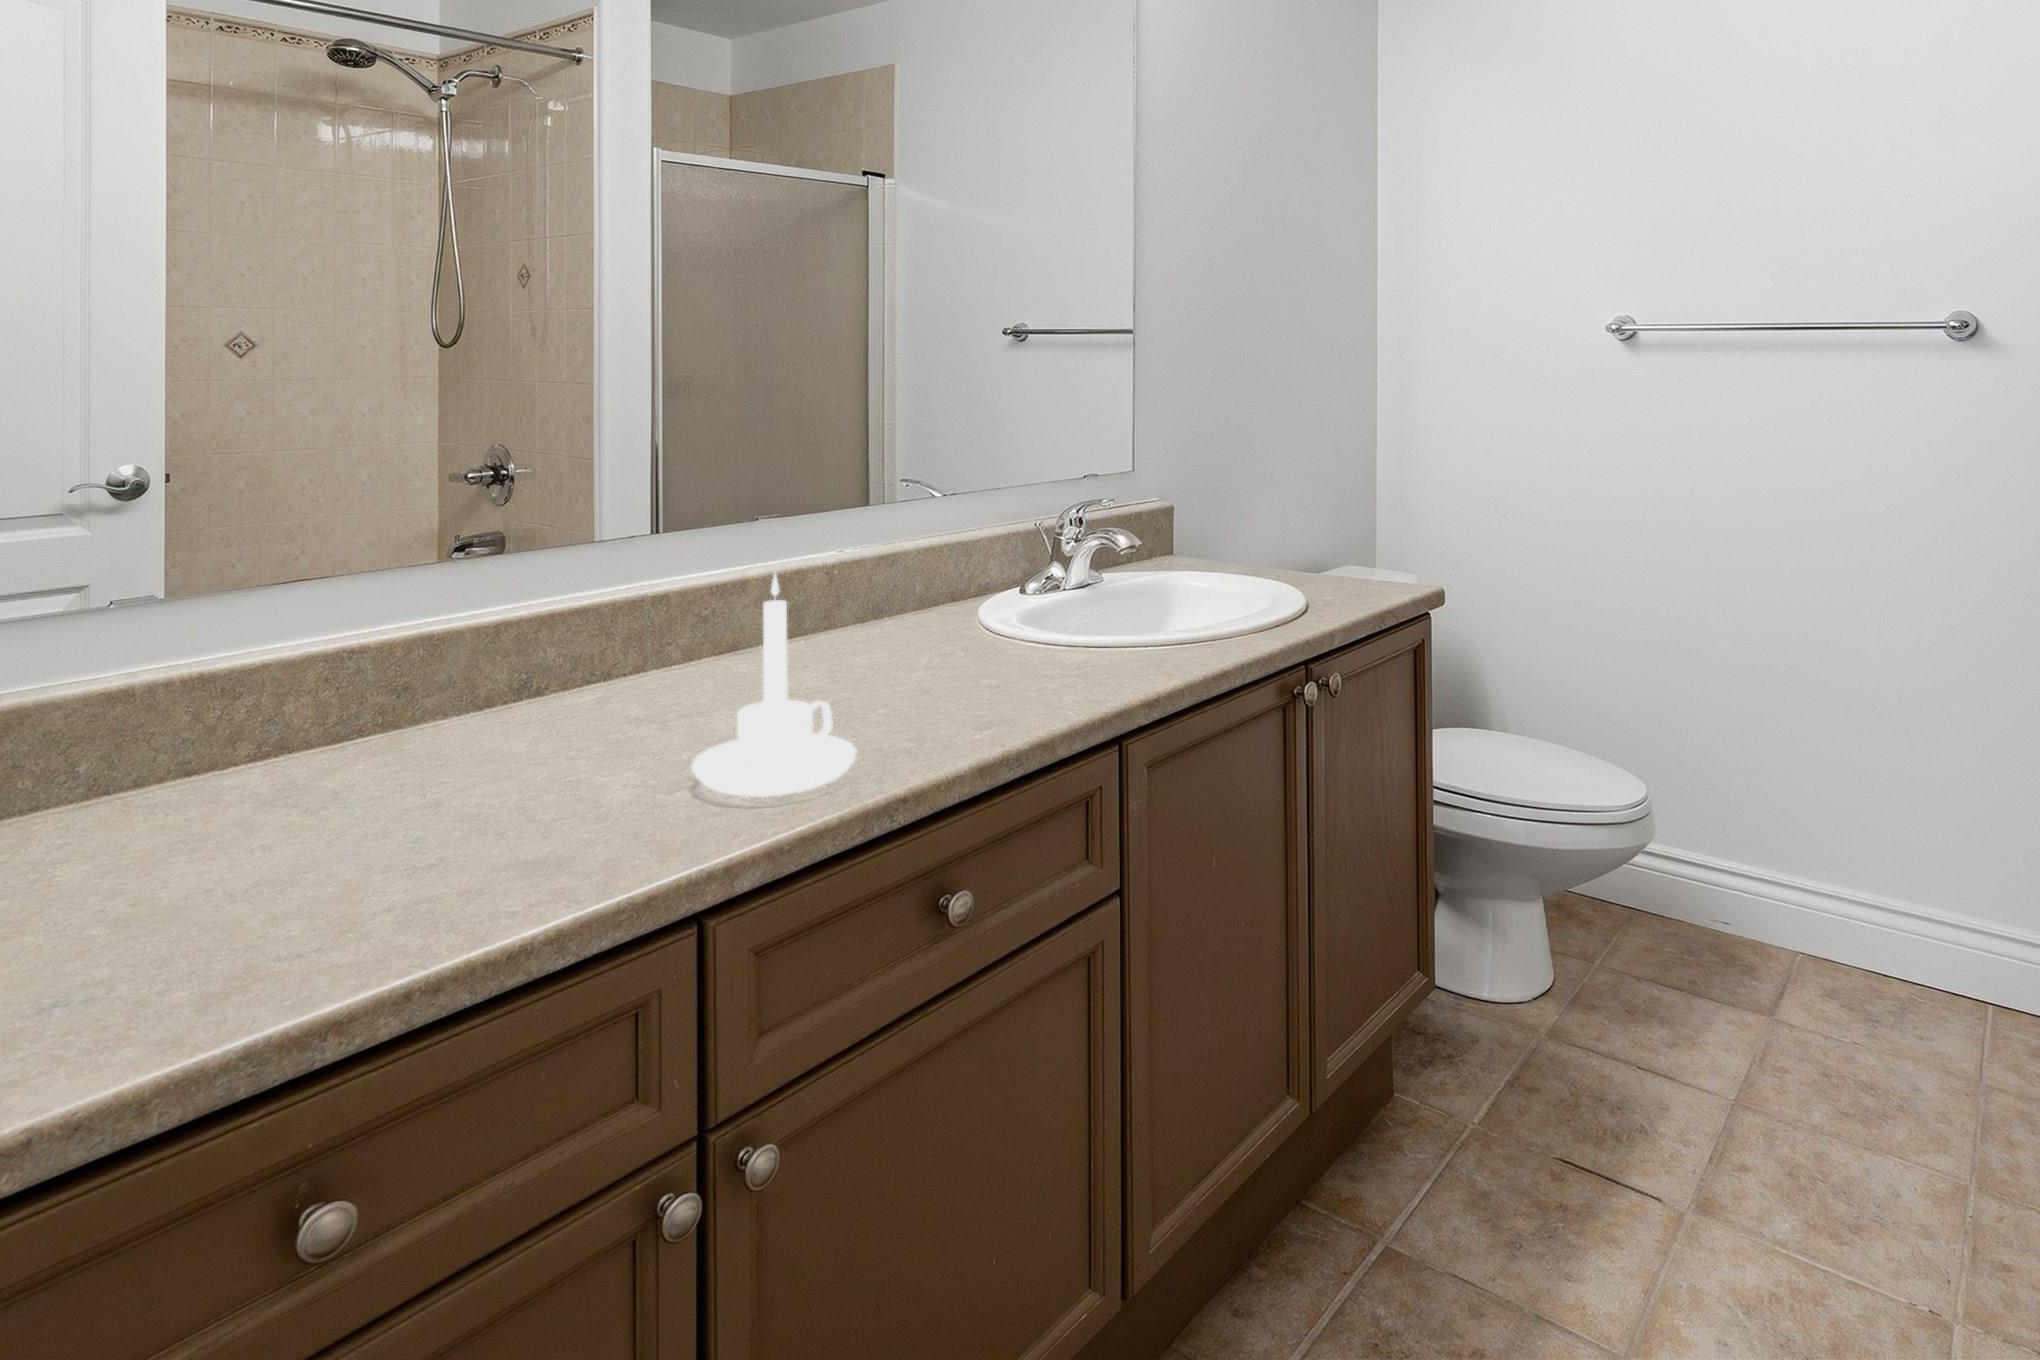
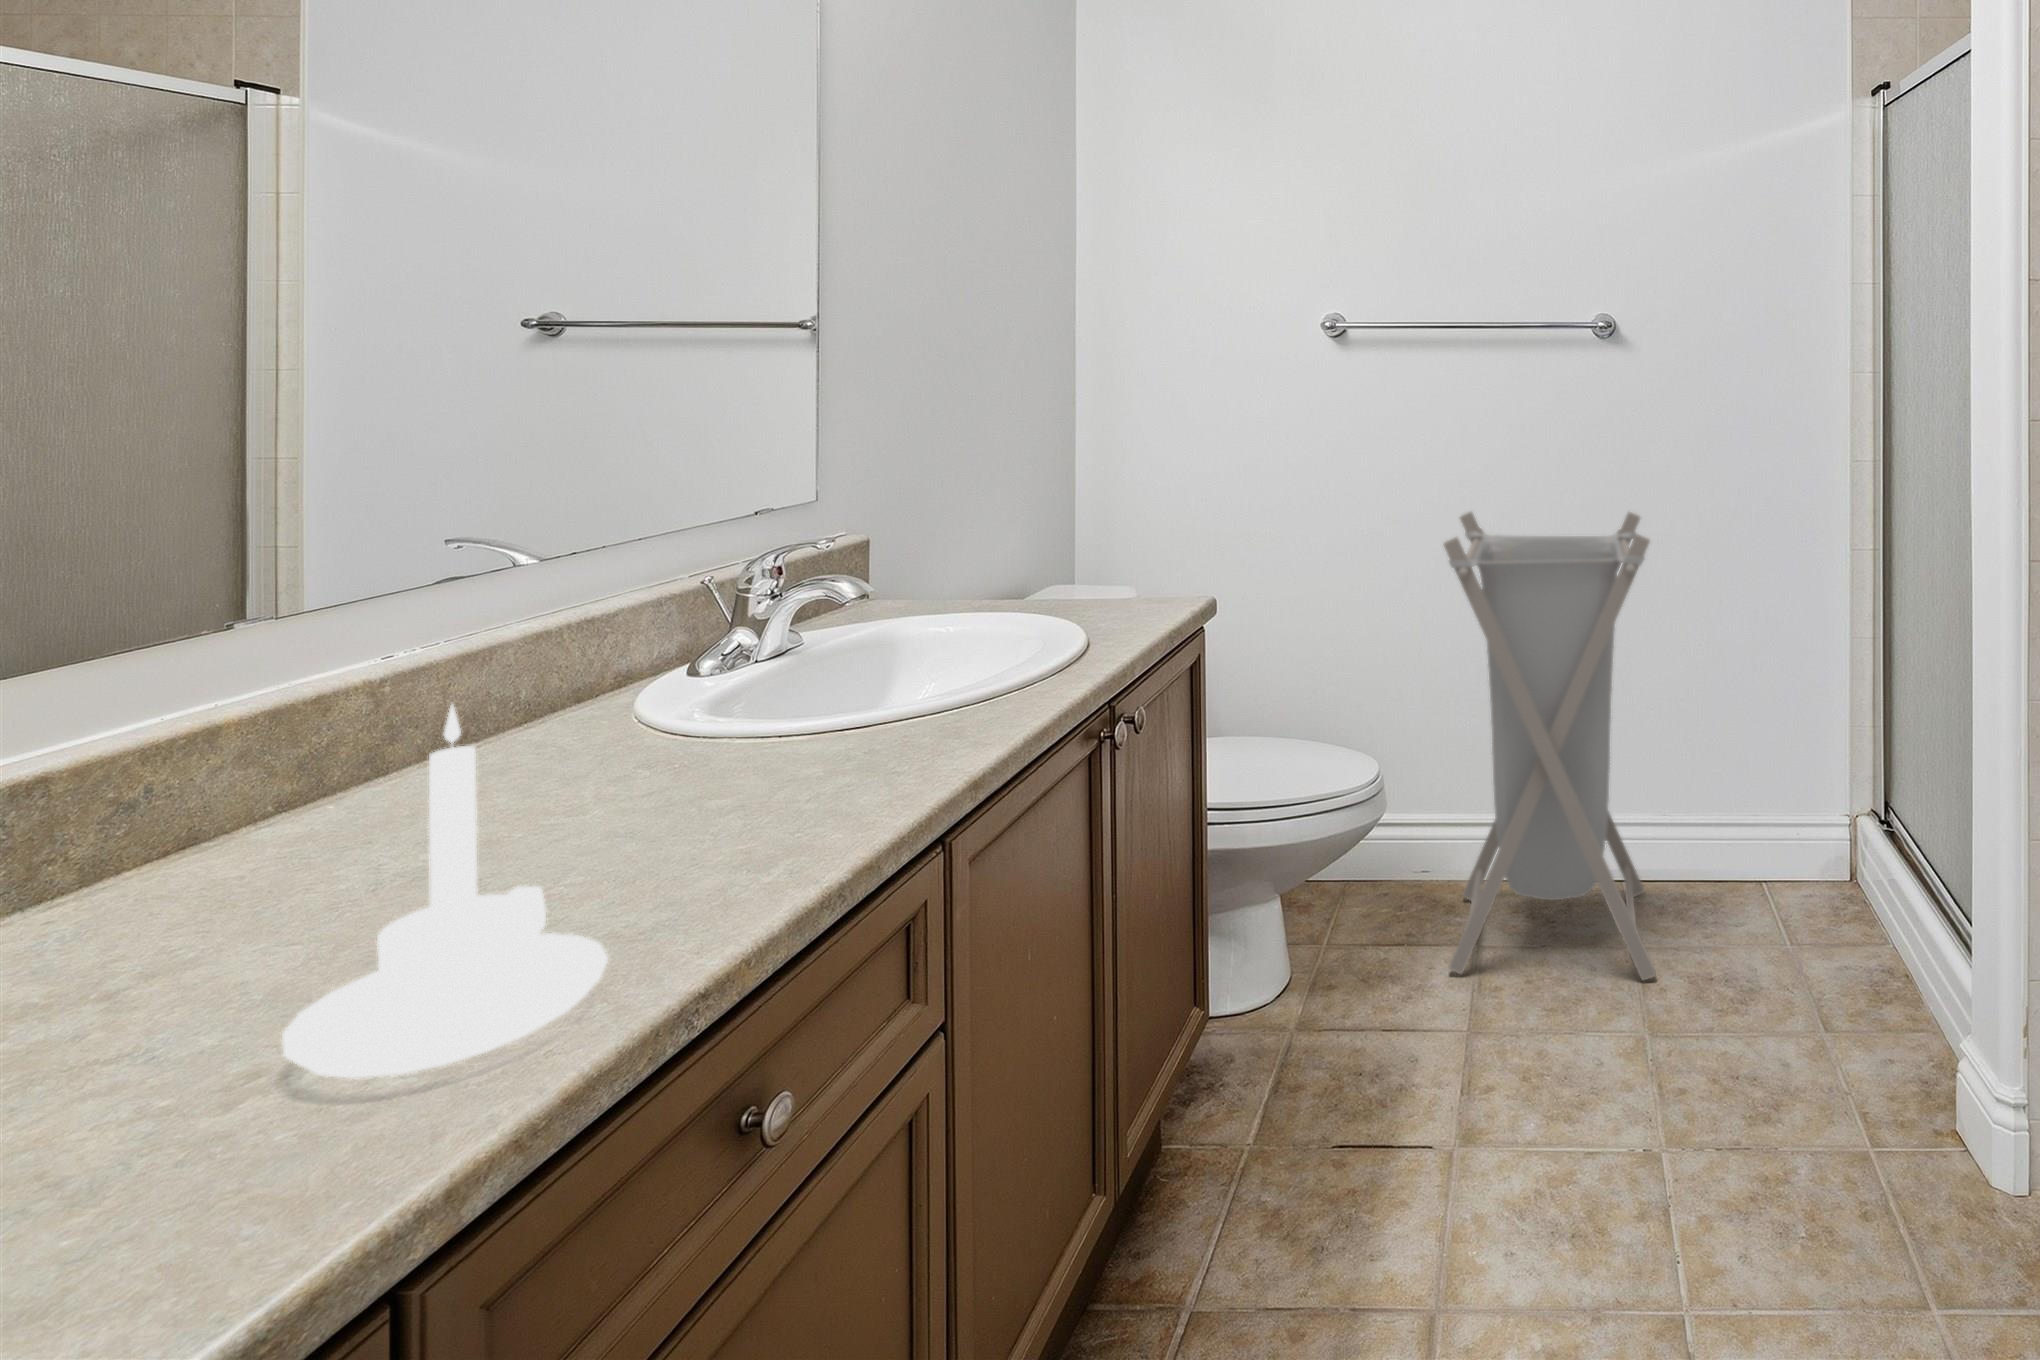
laundry hamper: none [1730,536,2030,1124] -> present [1444,511,1656,980]

